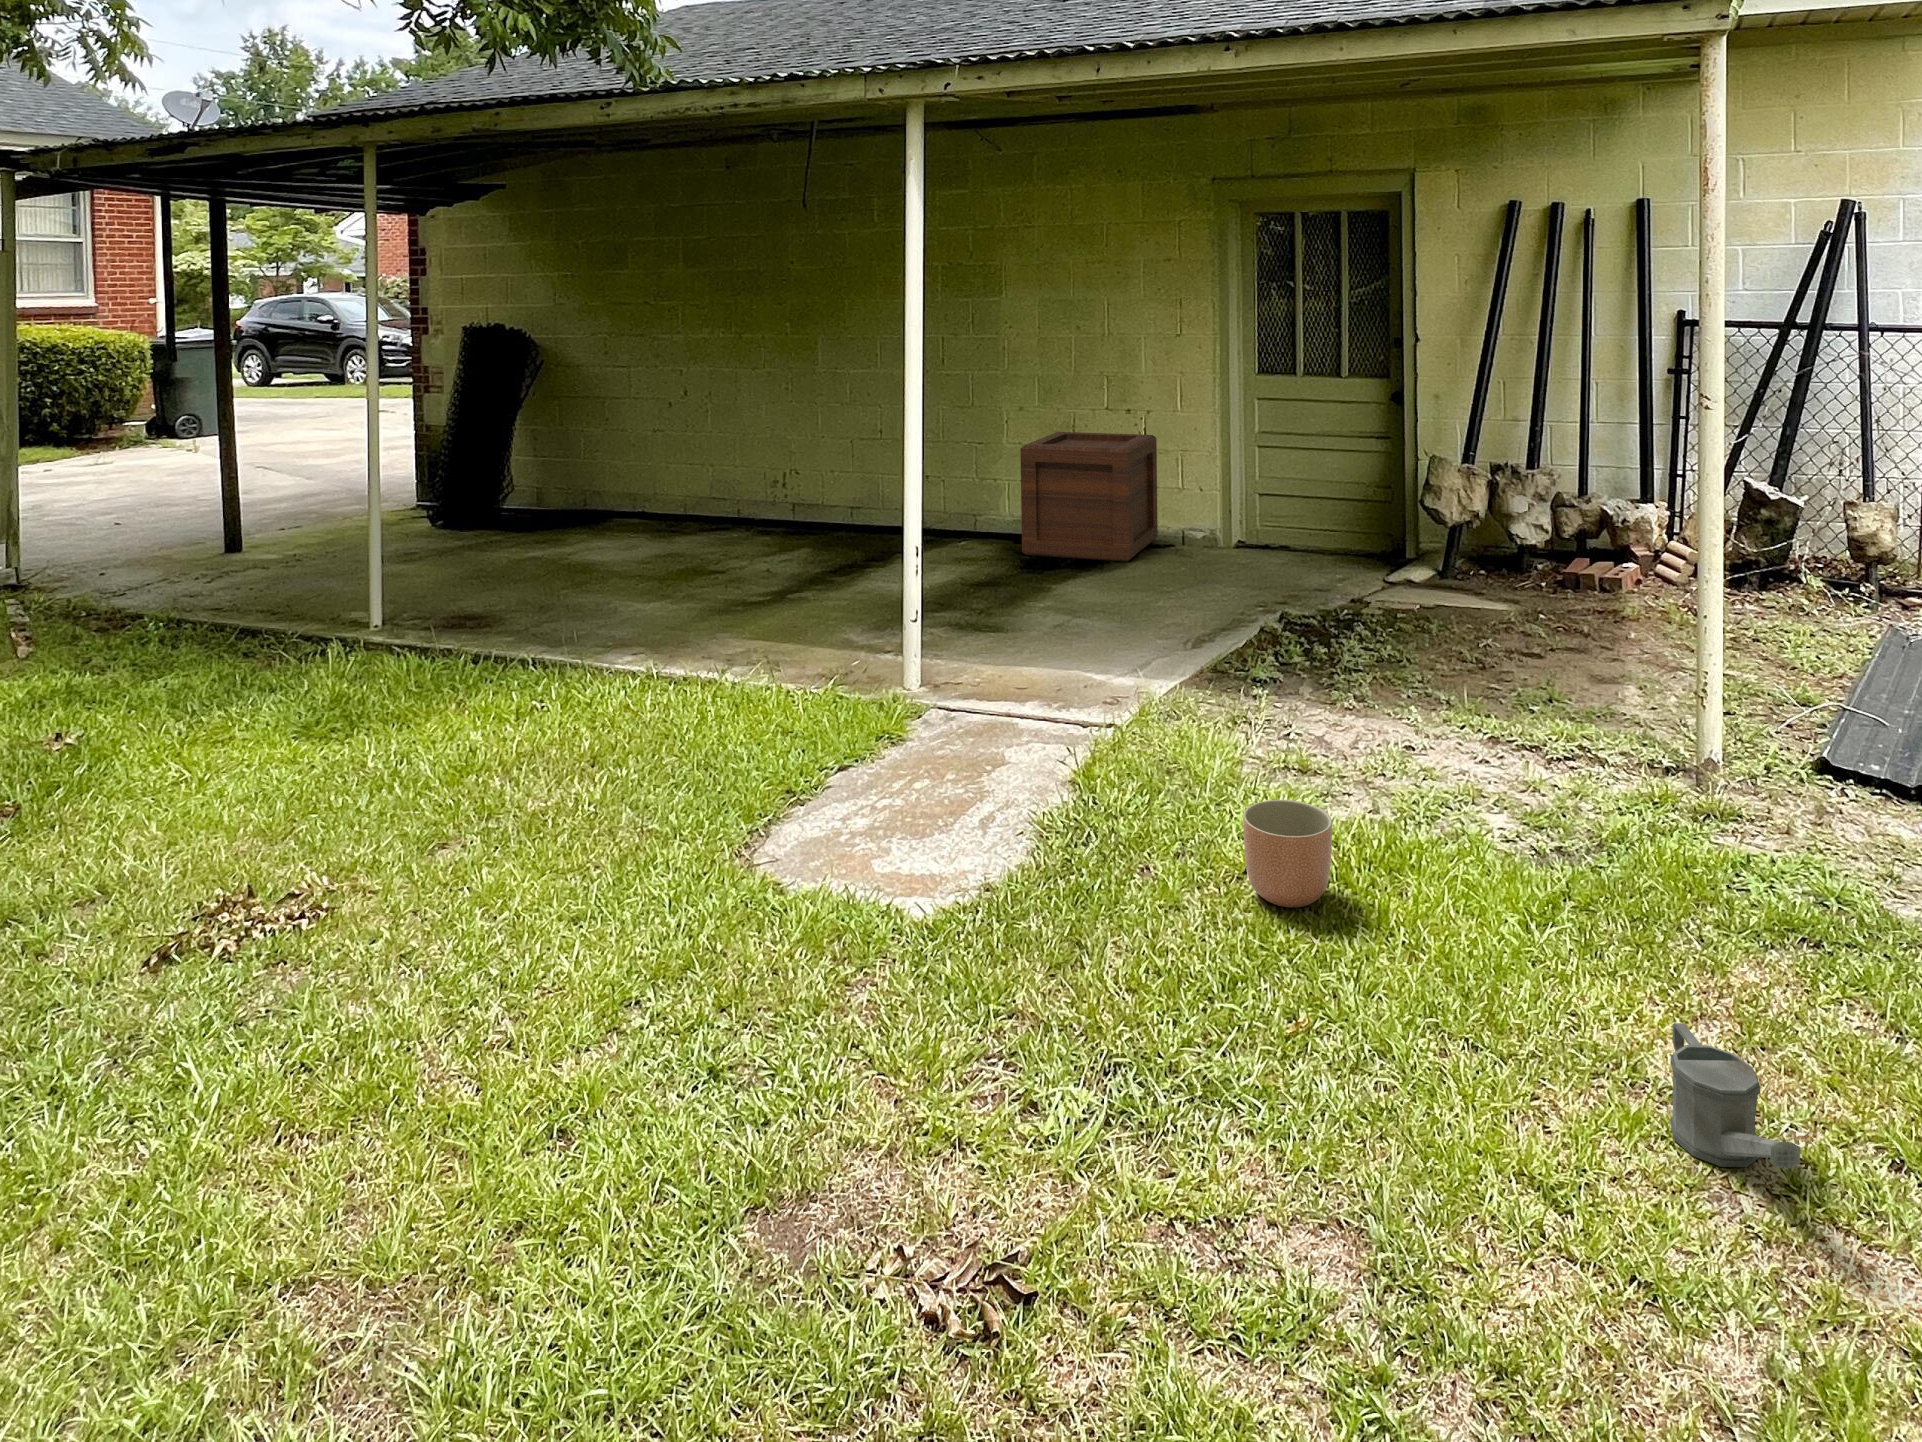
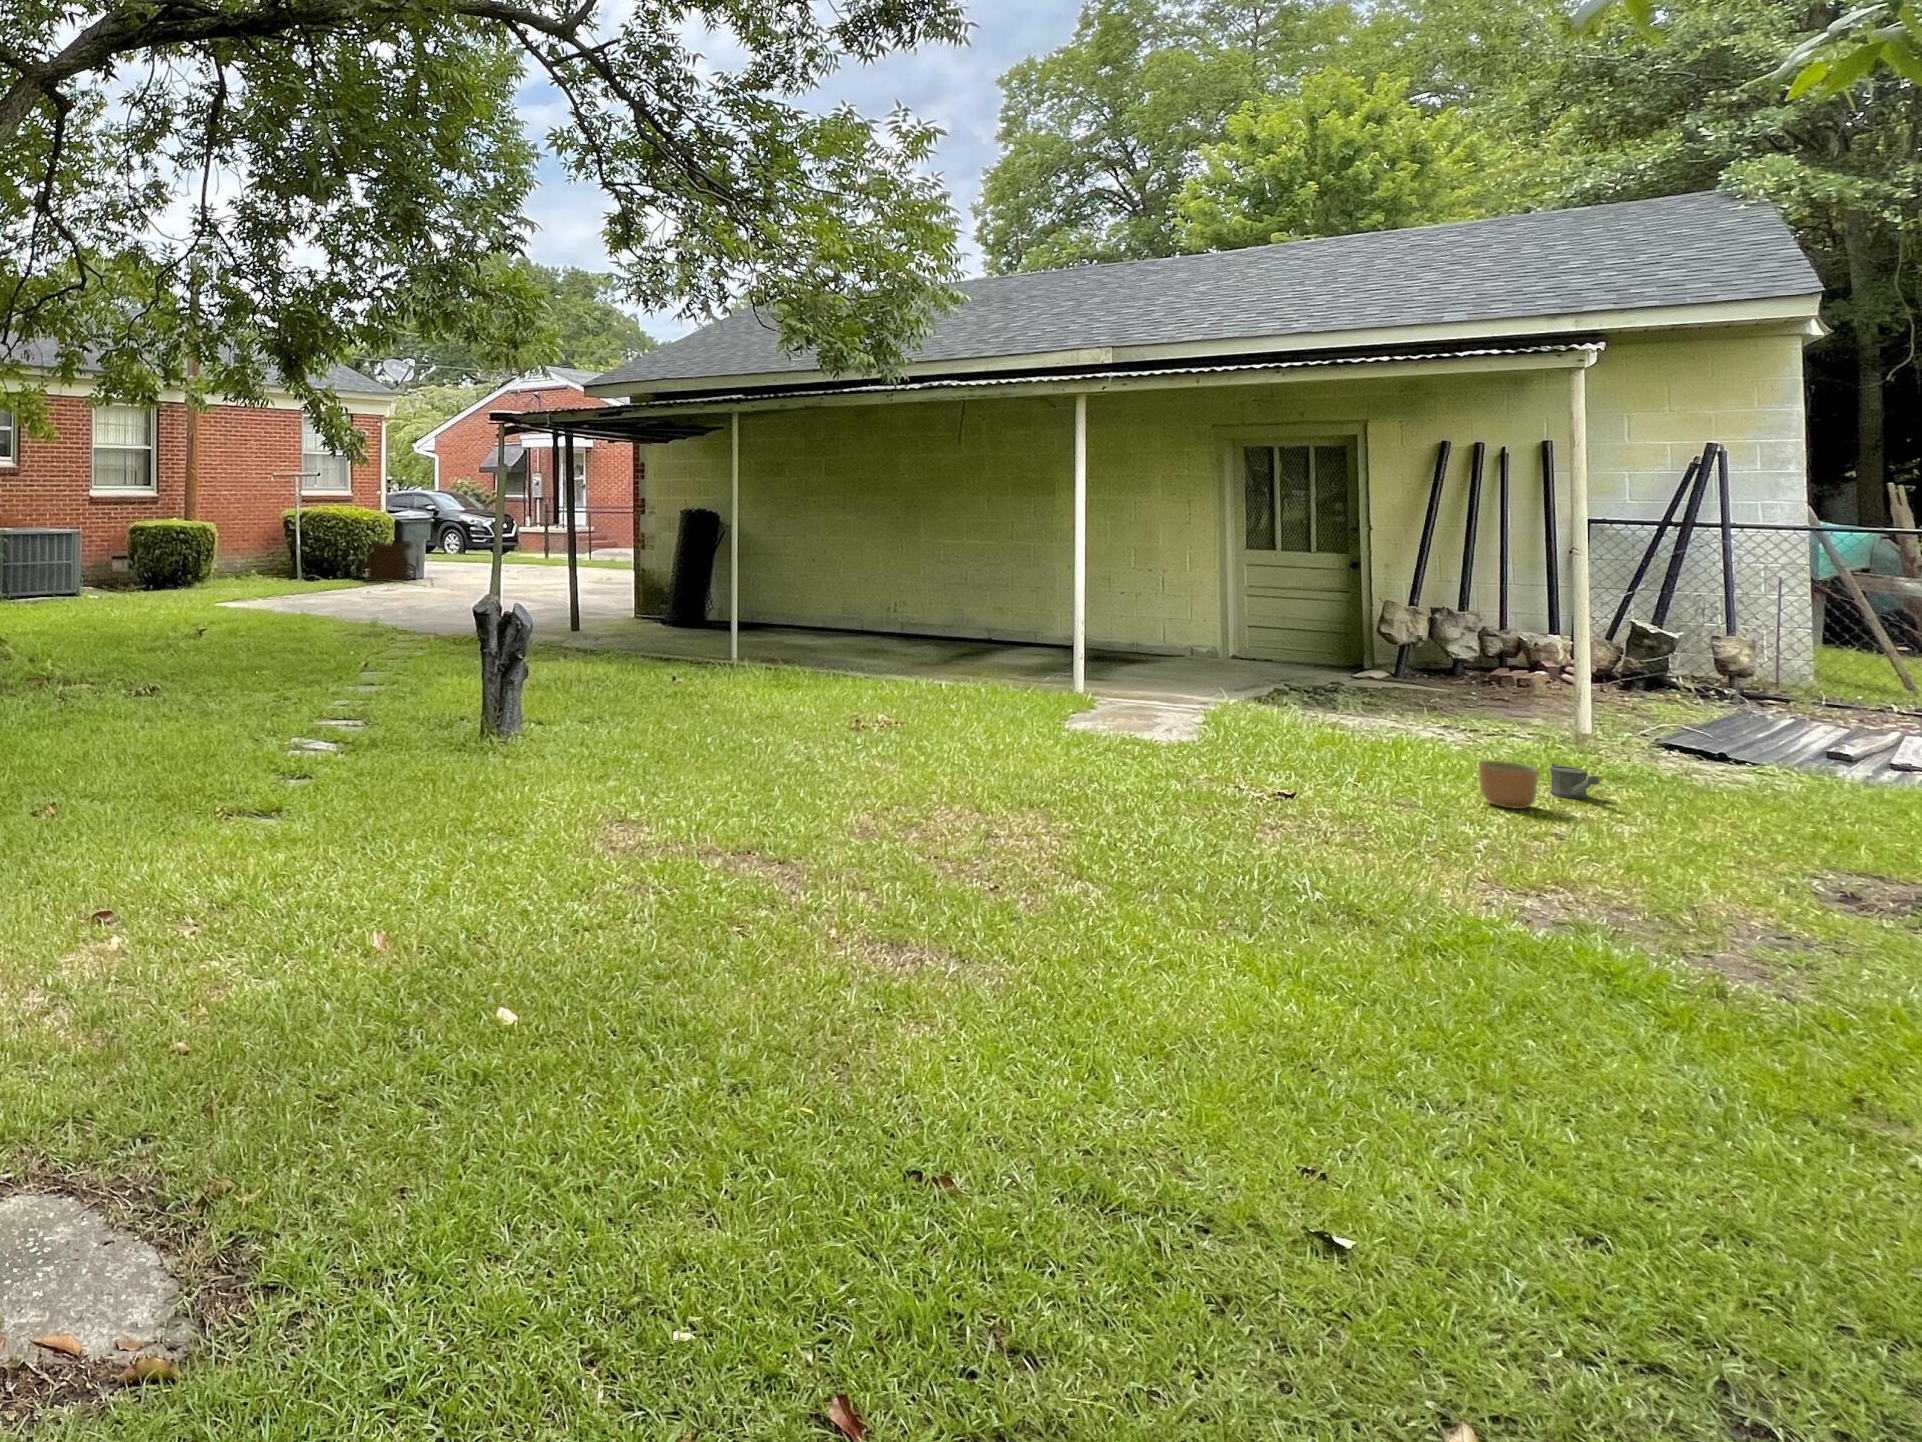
wooden crate: present [1020,432,1158,562] -> present [367,543,419,582]
planter: present [1243,800,1332,907] -> present [1478,761,1538,809]

